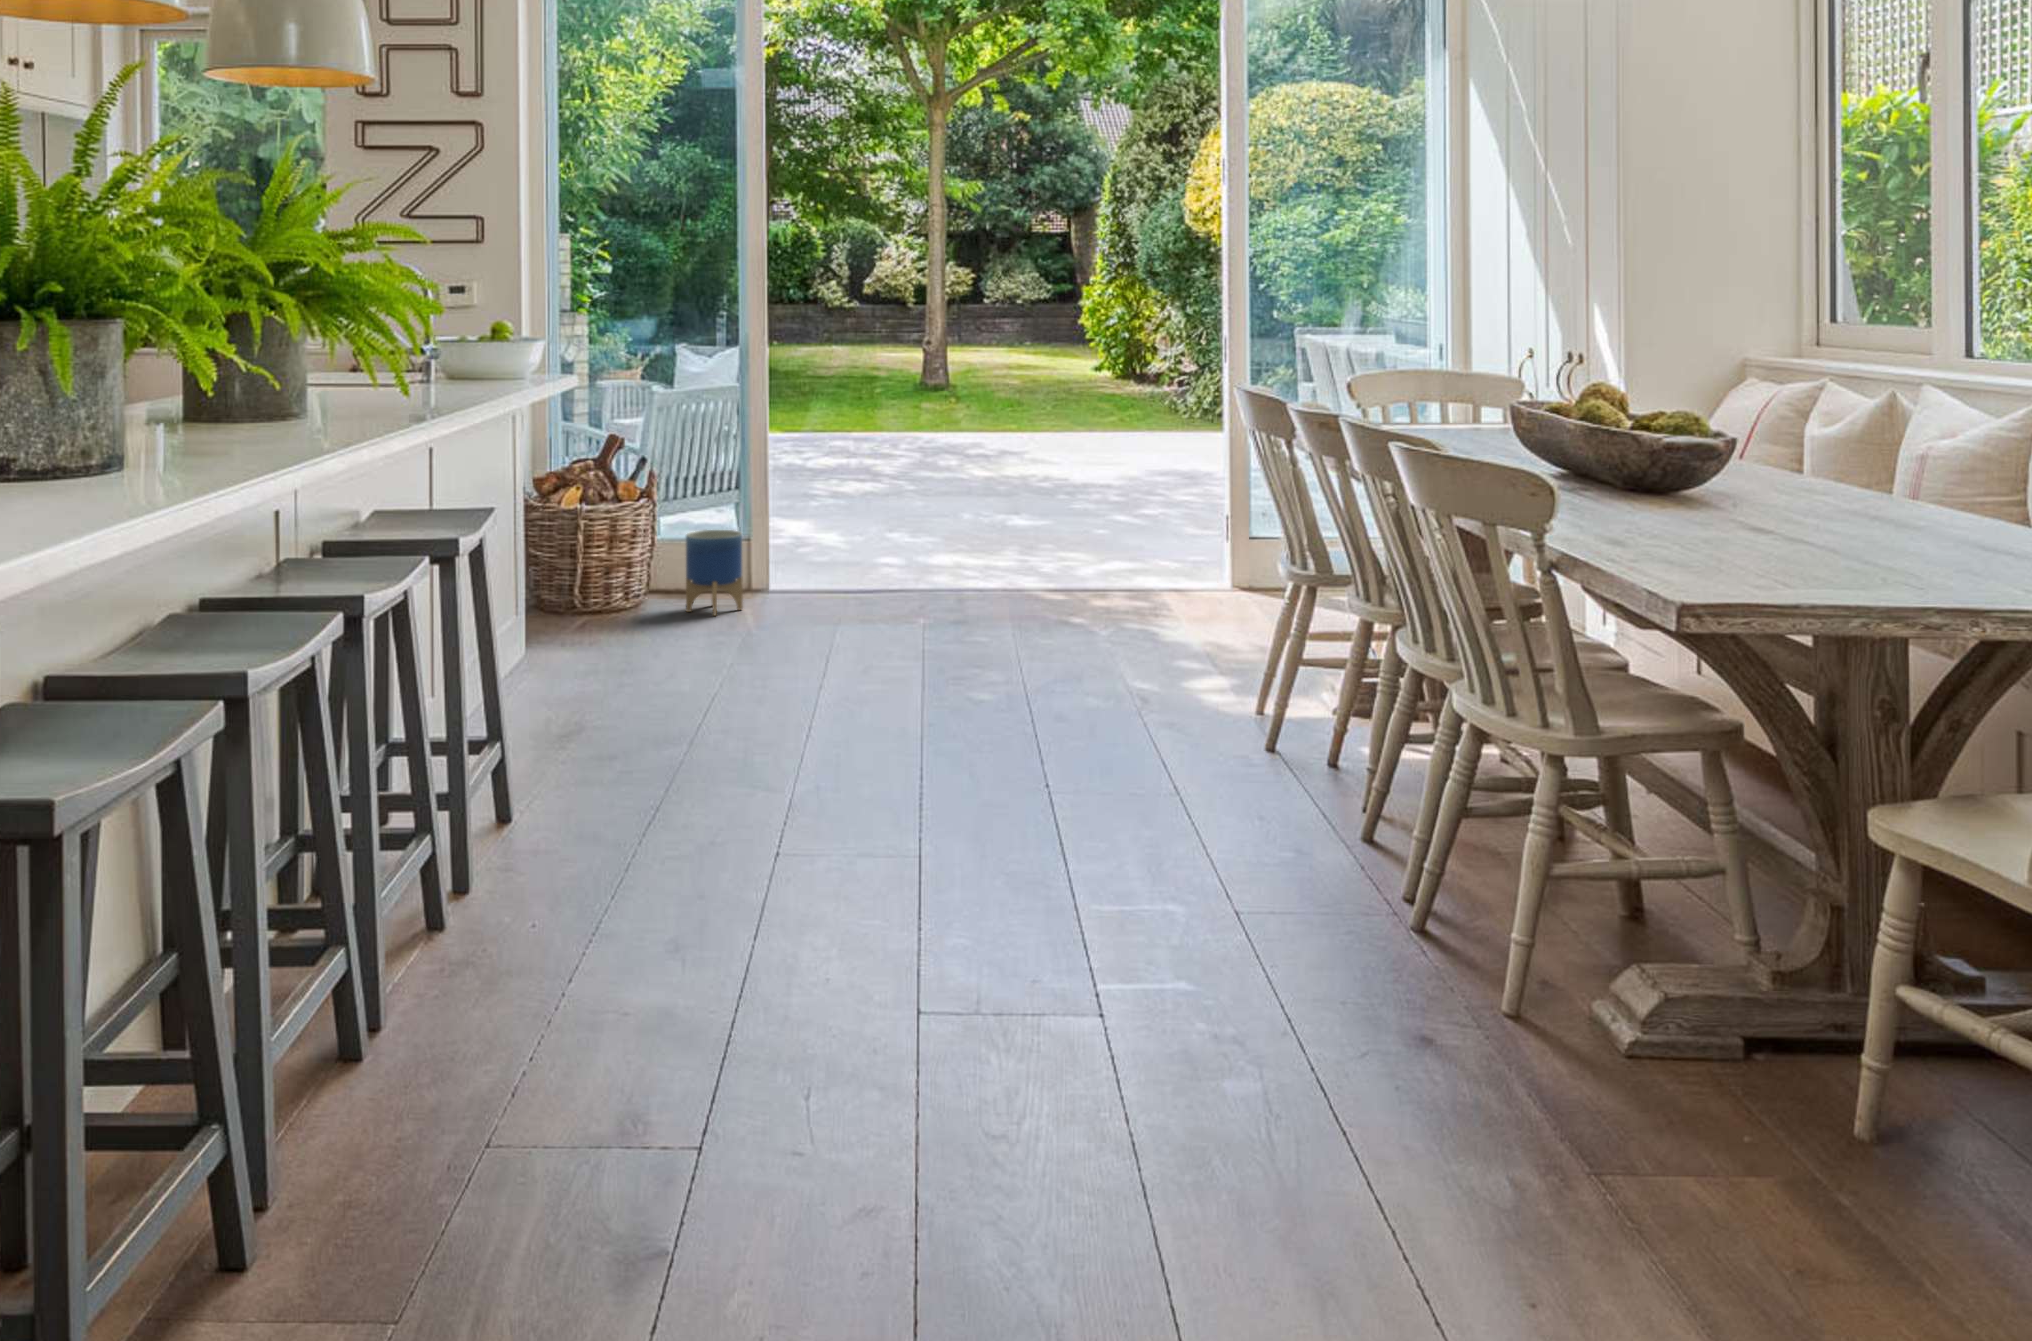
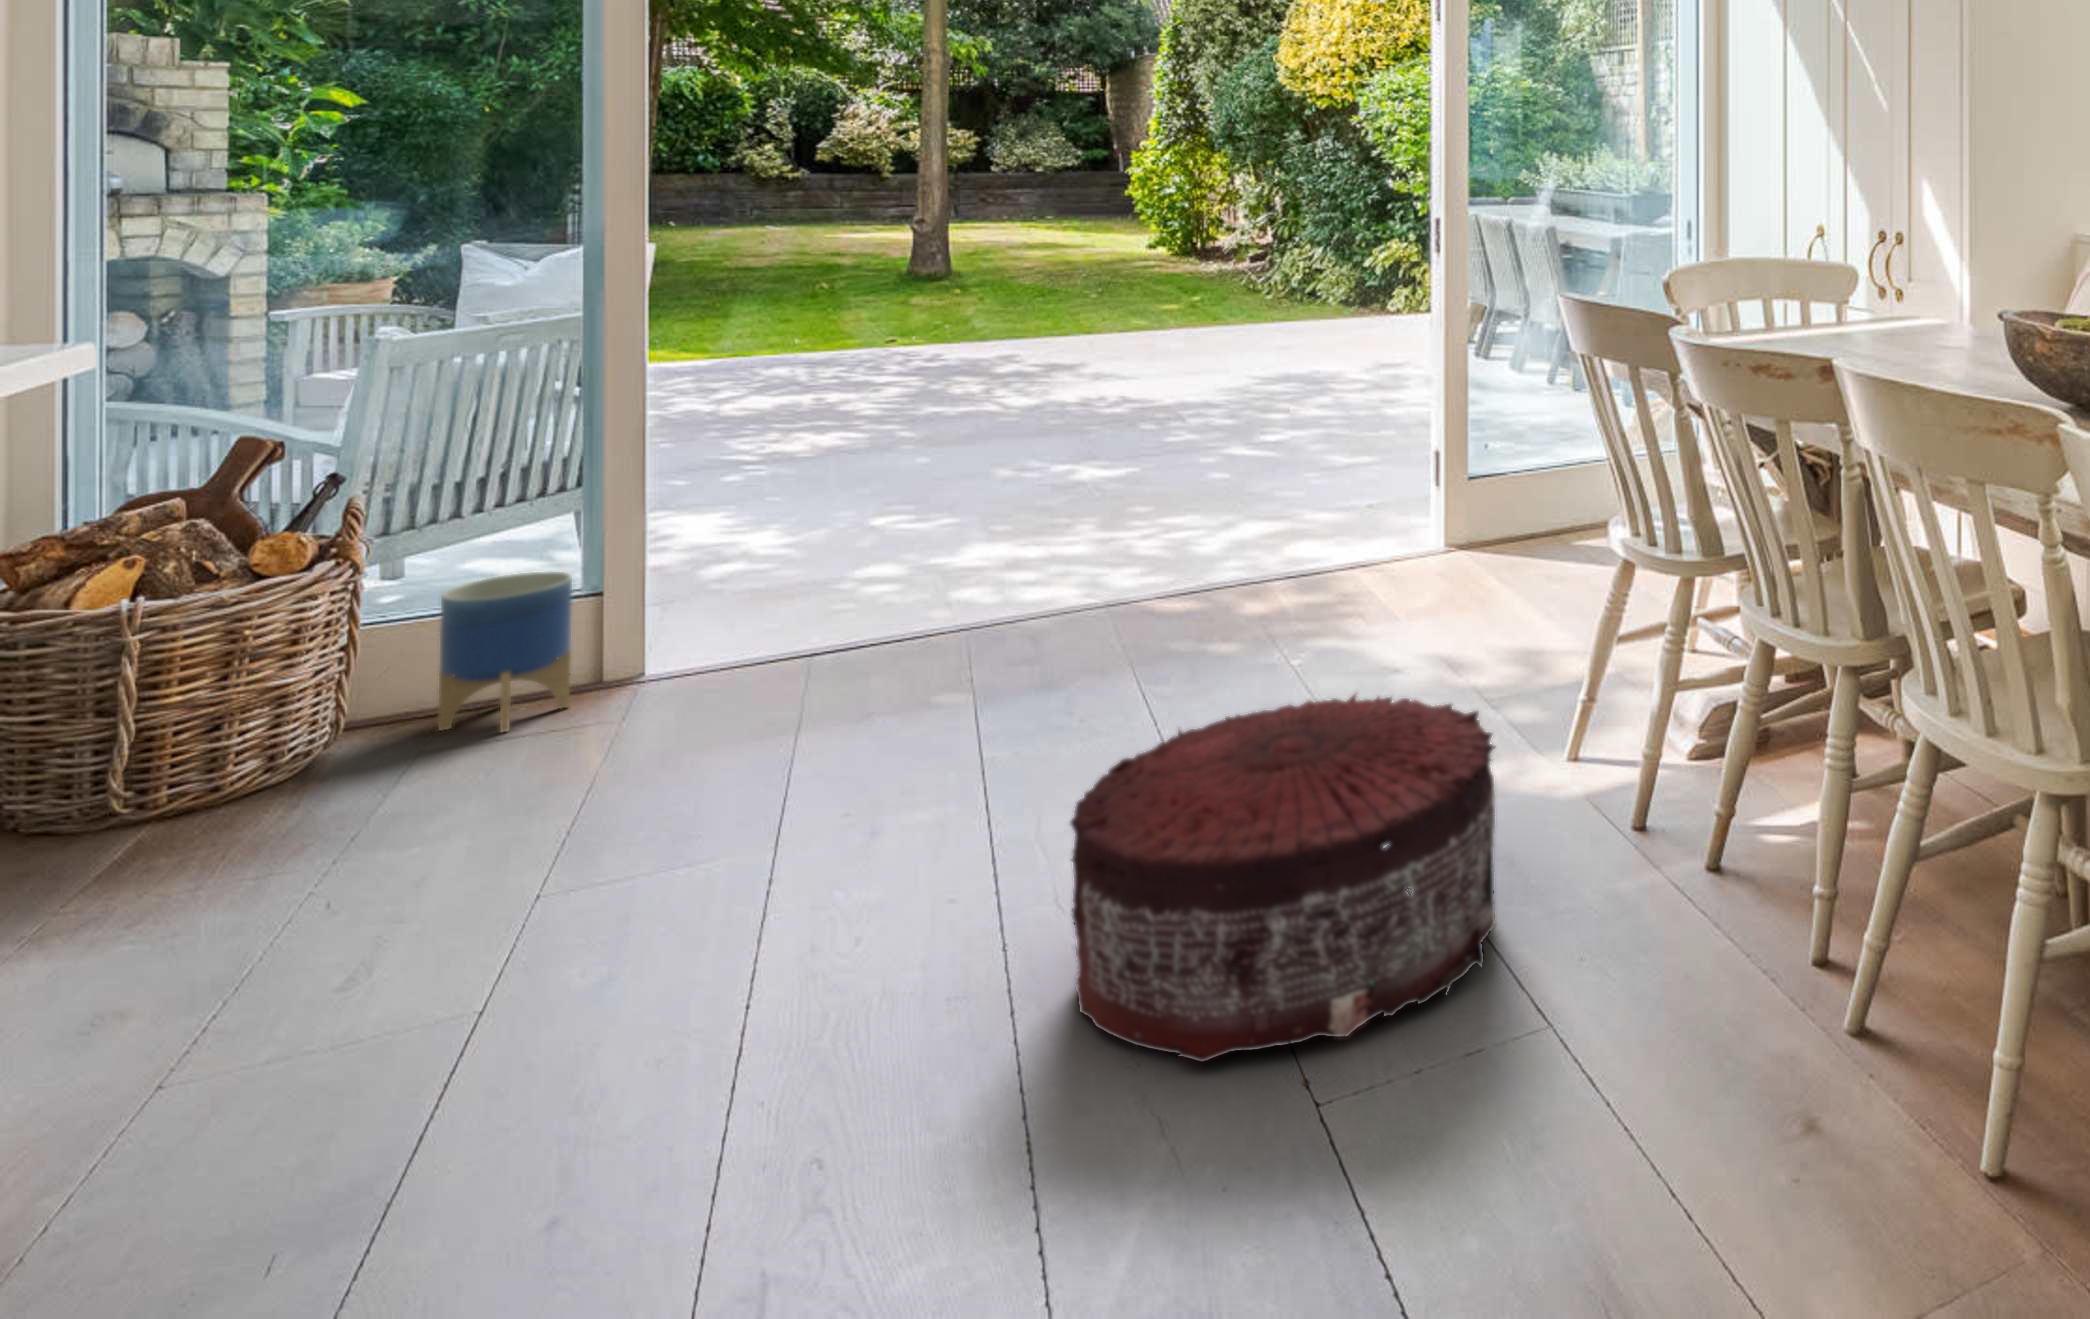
pouf: none [968,615,1200,776] -> present [1071,695,1495,1062]

